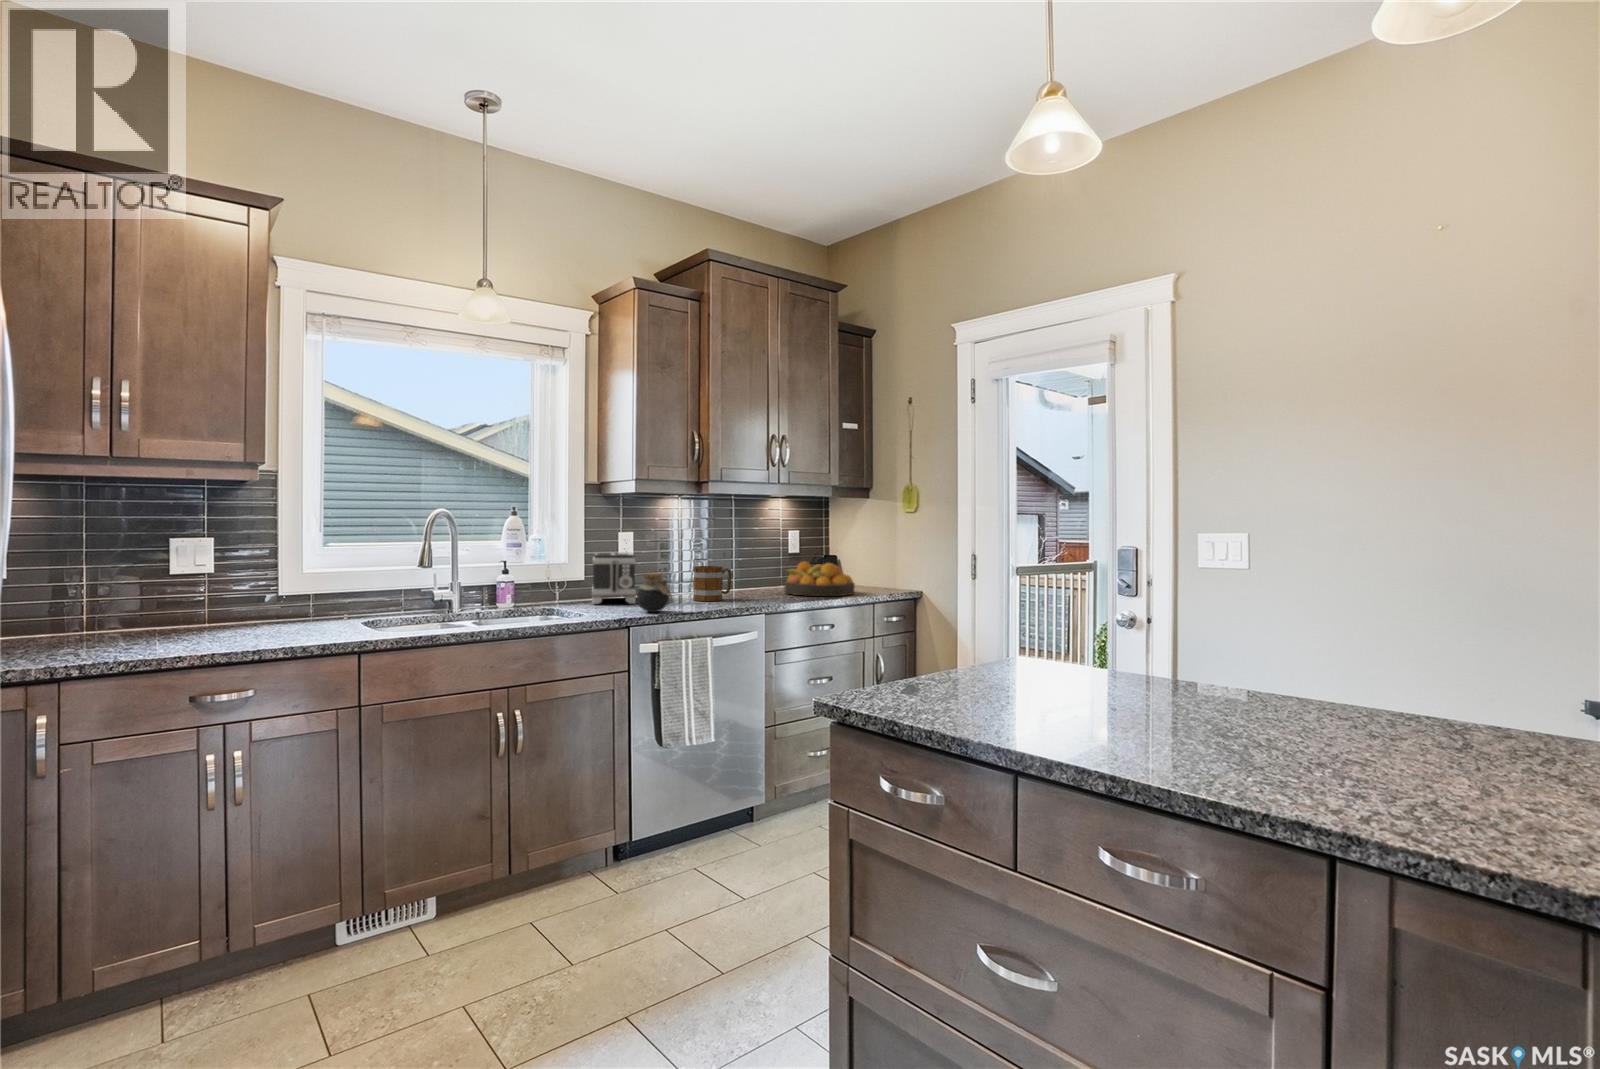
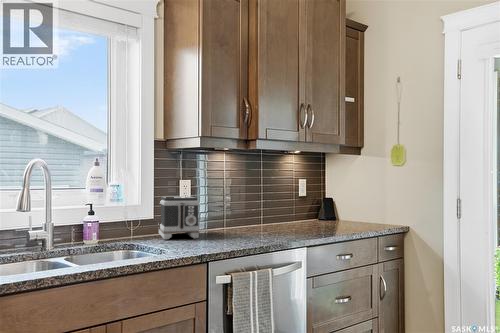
fruit bowl: present [785,561,855,596] -> none [304,202,359,229]
mug: present [693,566,732,601] -> none [241,206,270,235]
jar: present [637,573,672,612] -> none [207,213,239,247]

